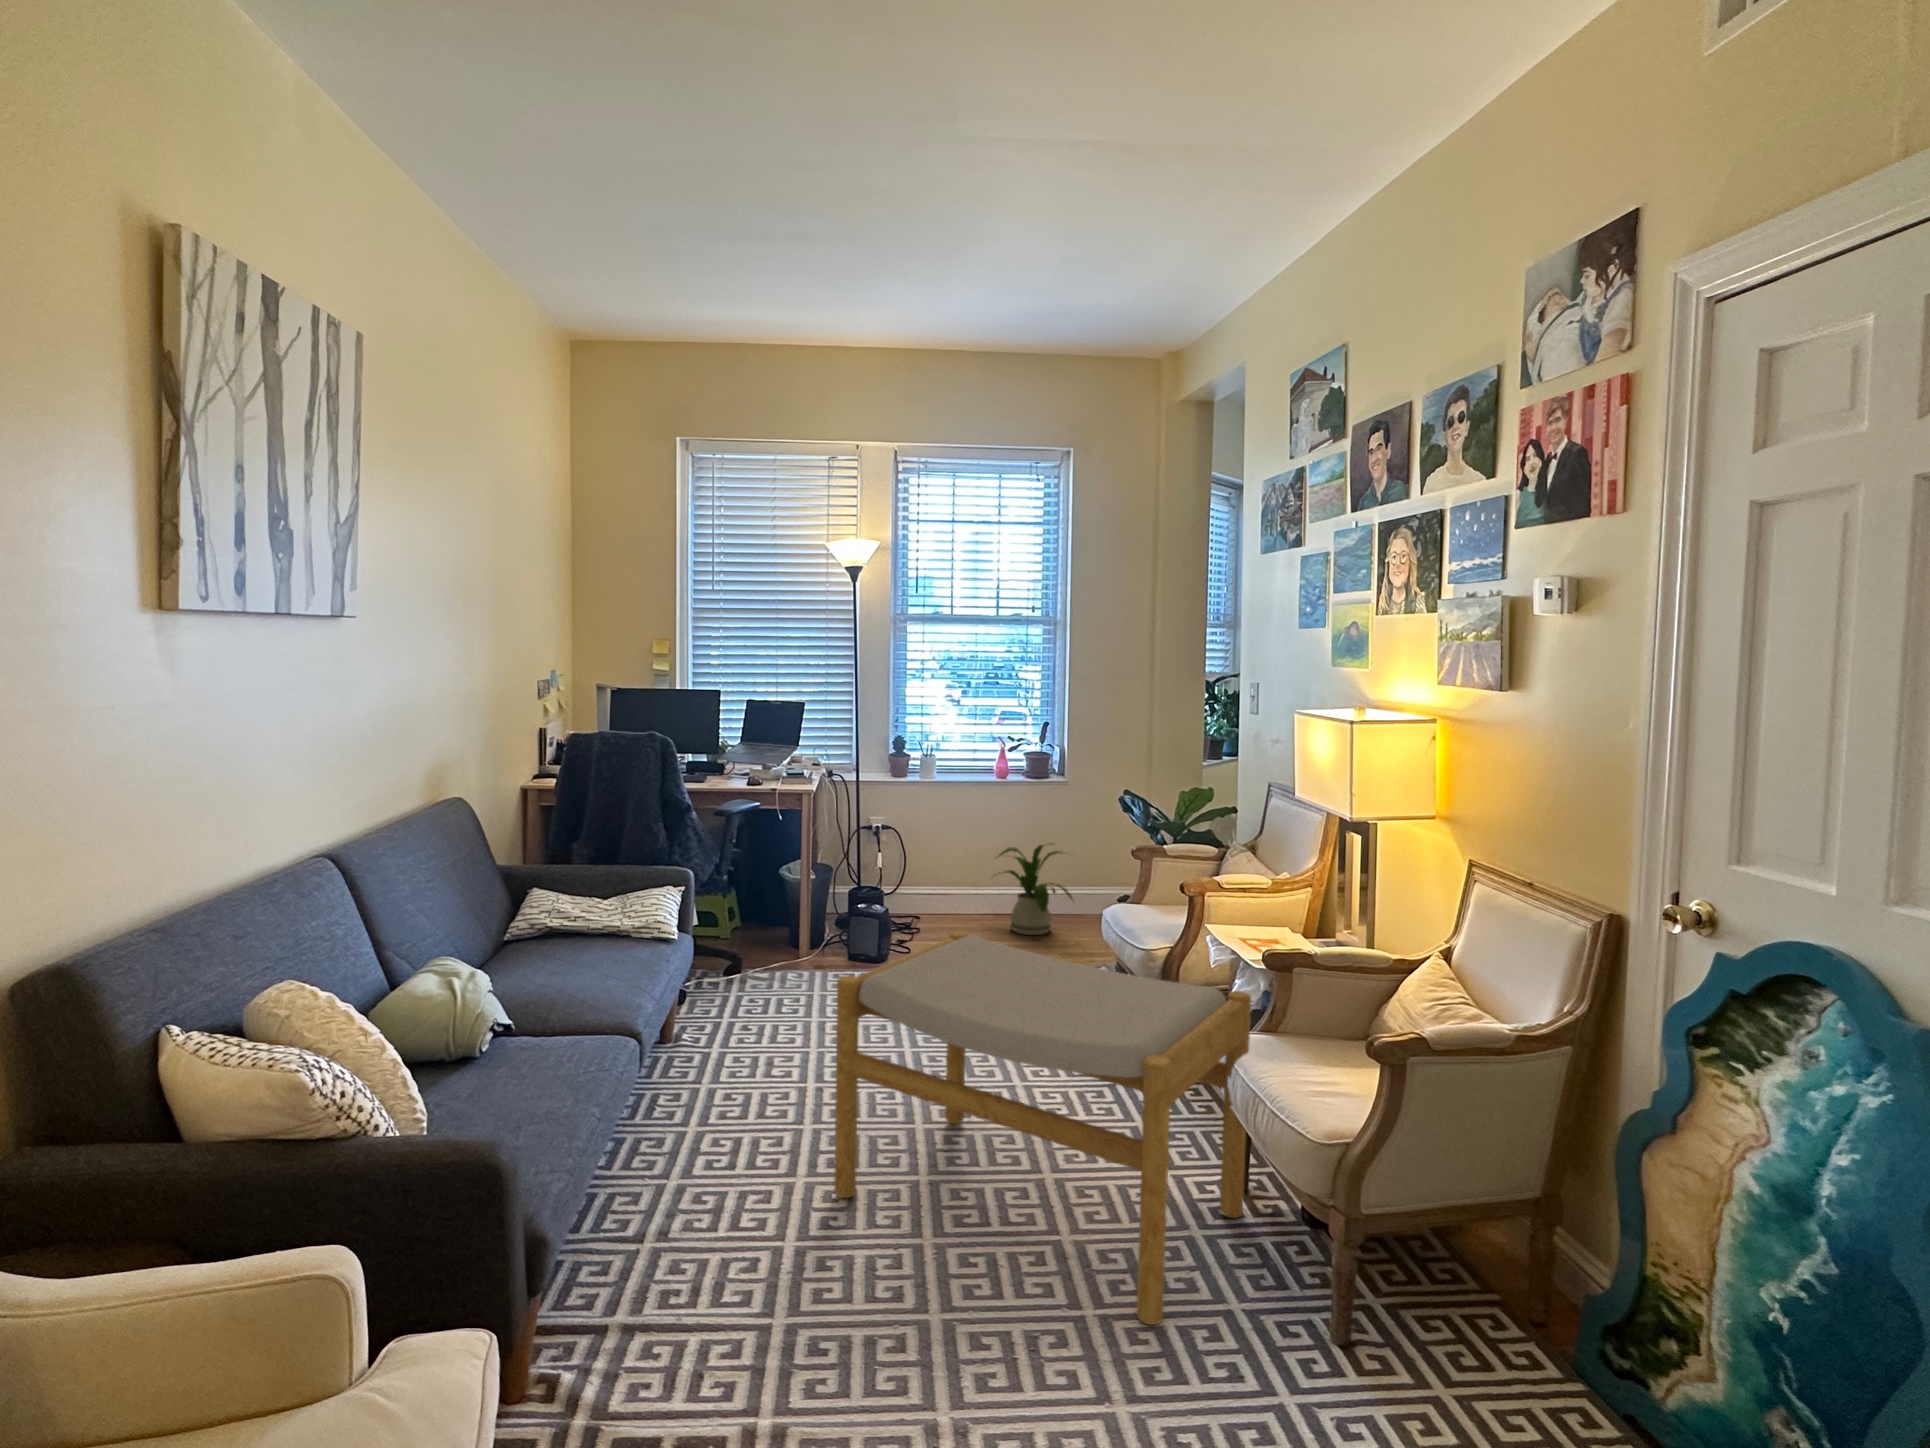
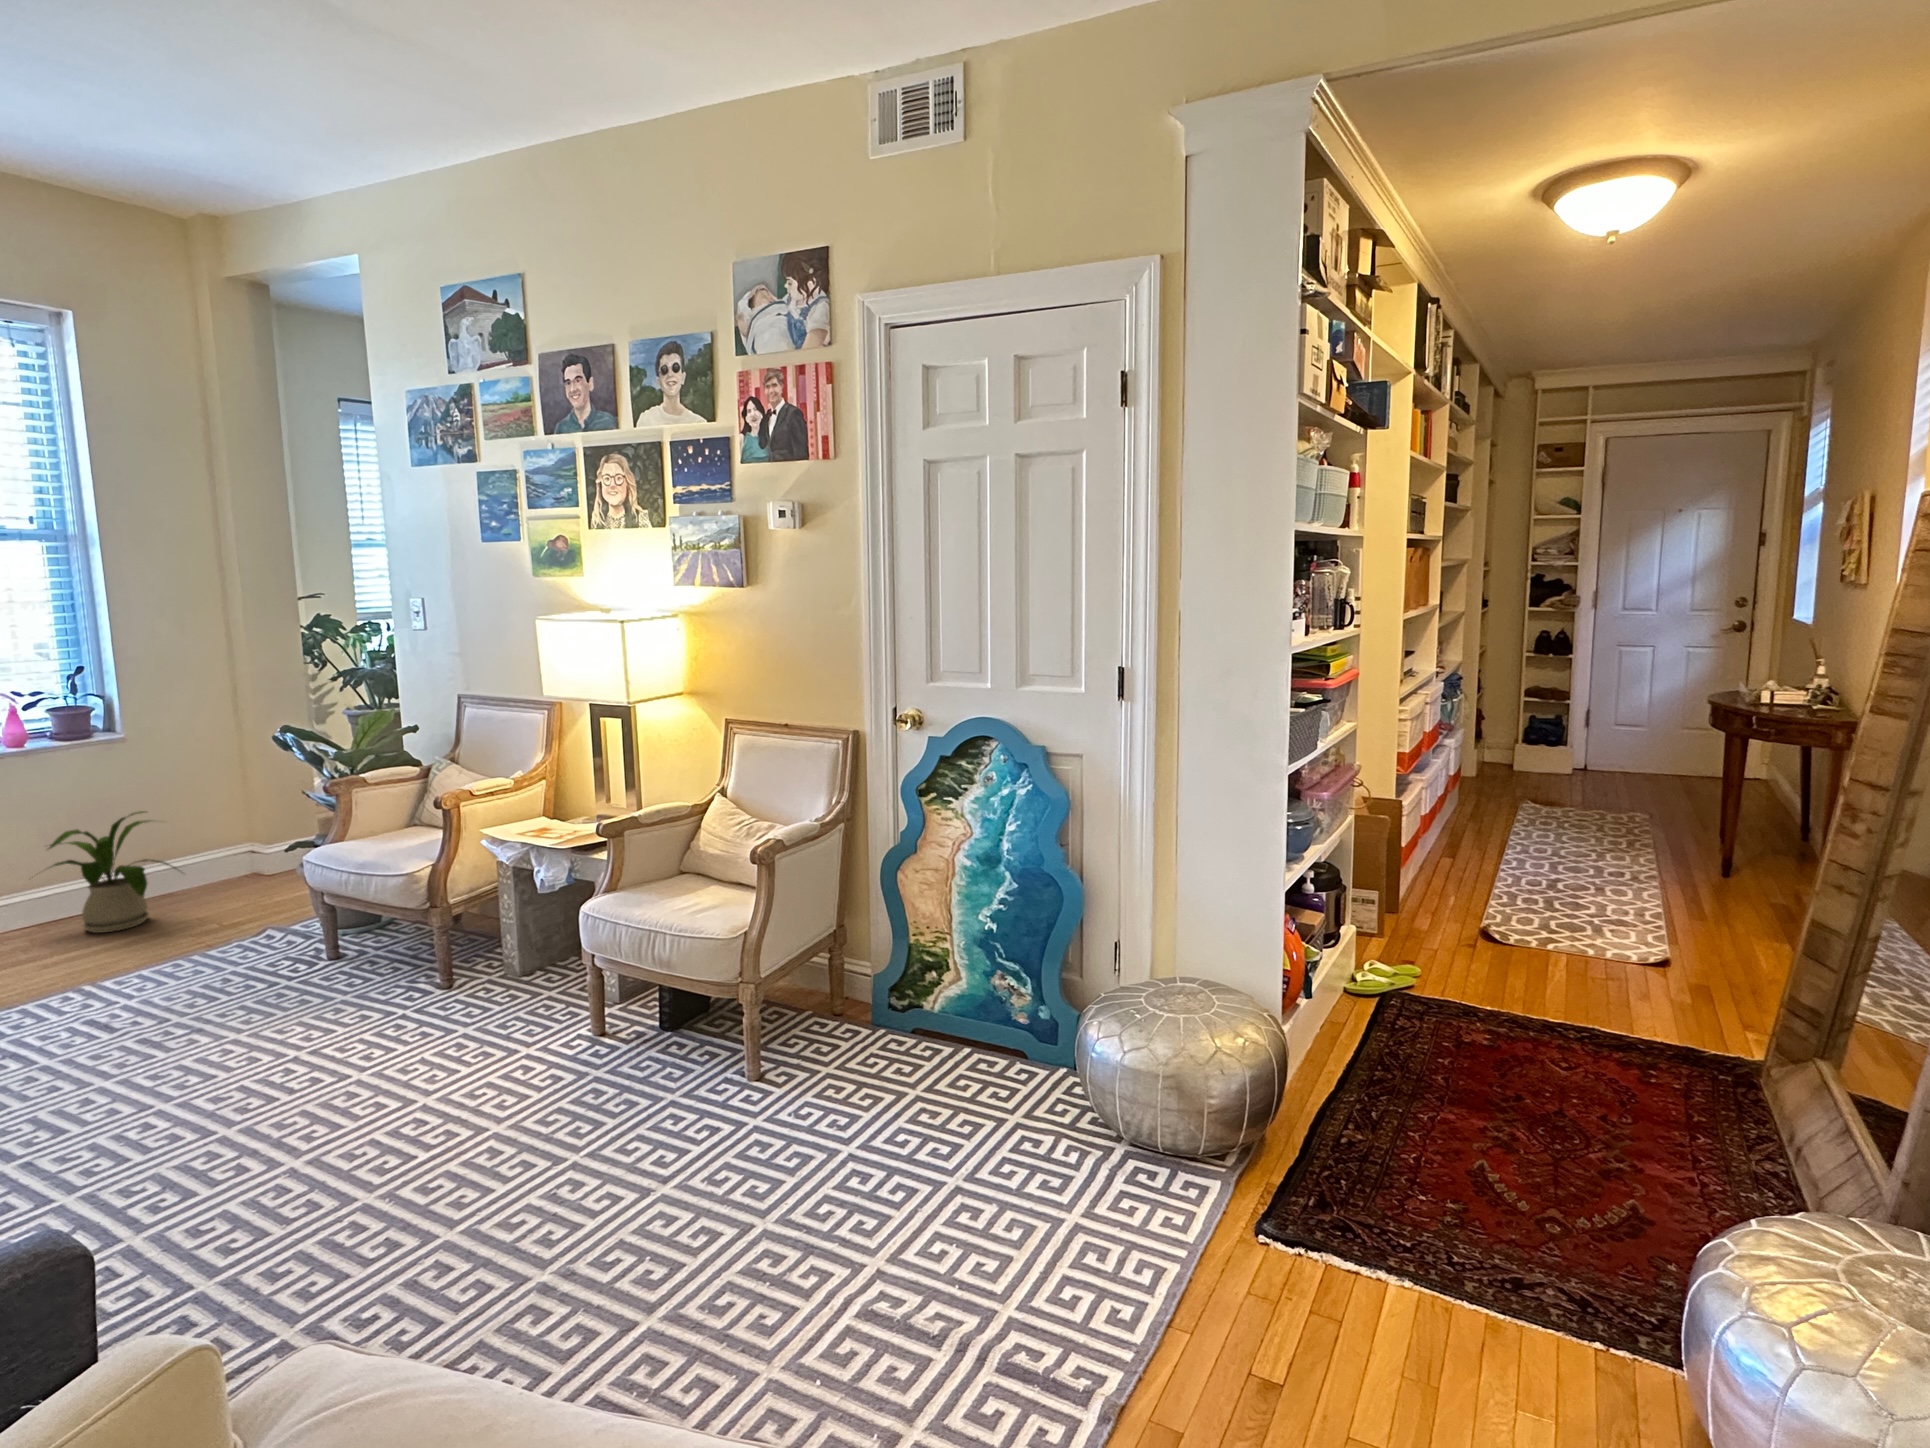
footstool: present [834,931,1251,1325] -> none [175,862,634,1228]

